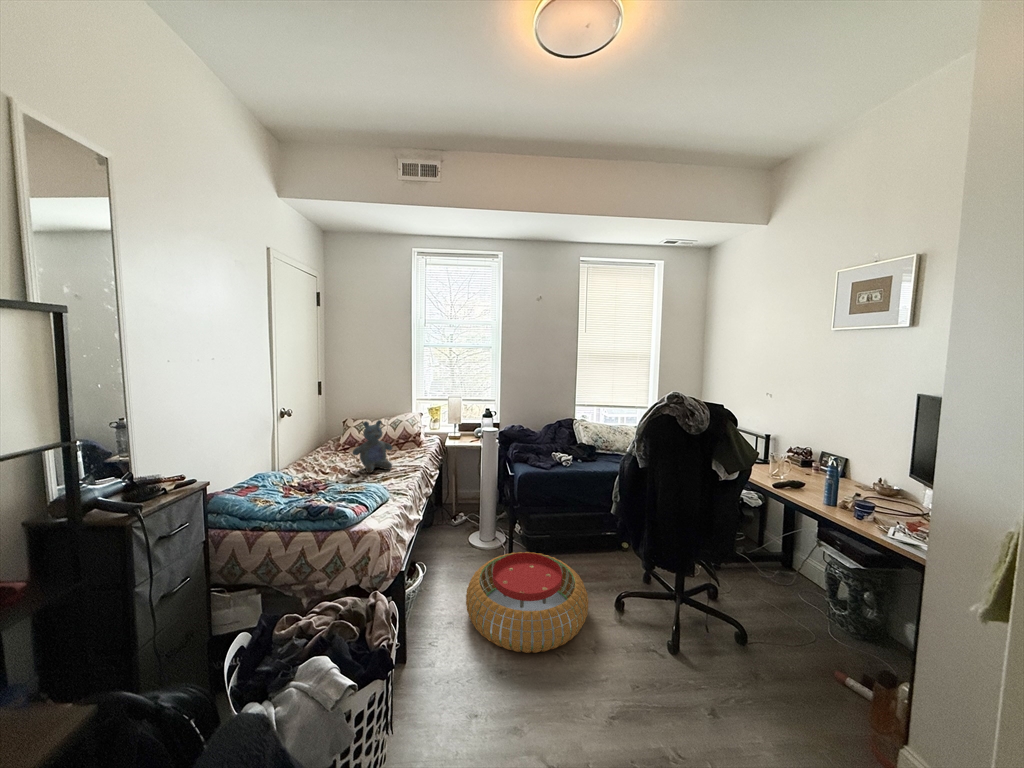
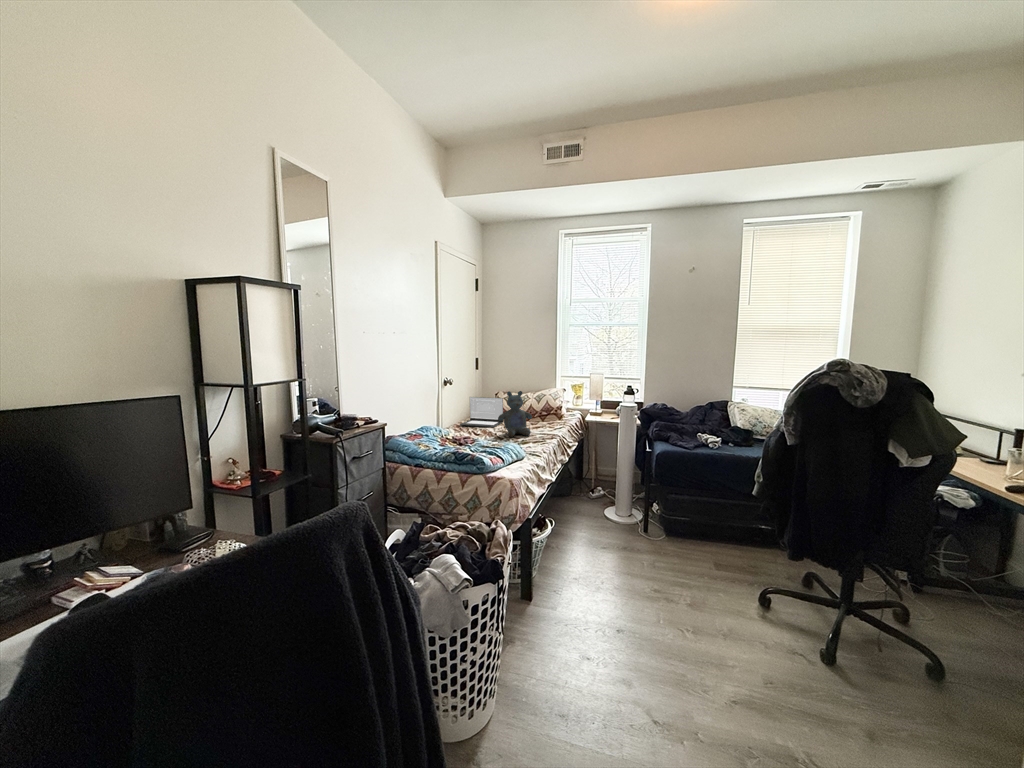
laptop: none [299,427,355,463] -> present [460,397,503,428]
pouf: present [466,552,588,653] -> none [588,526,721,624]

